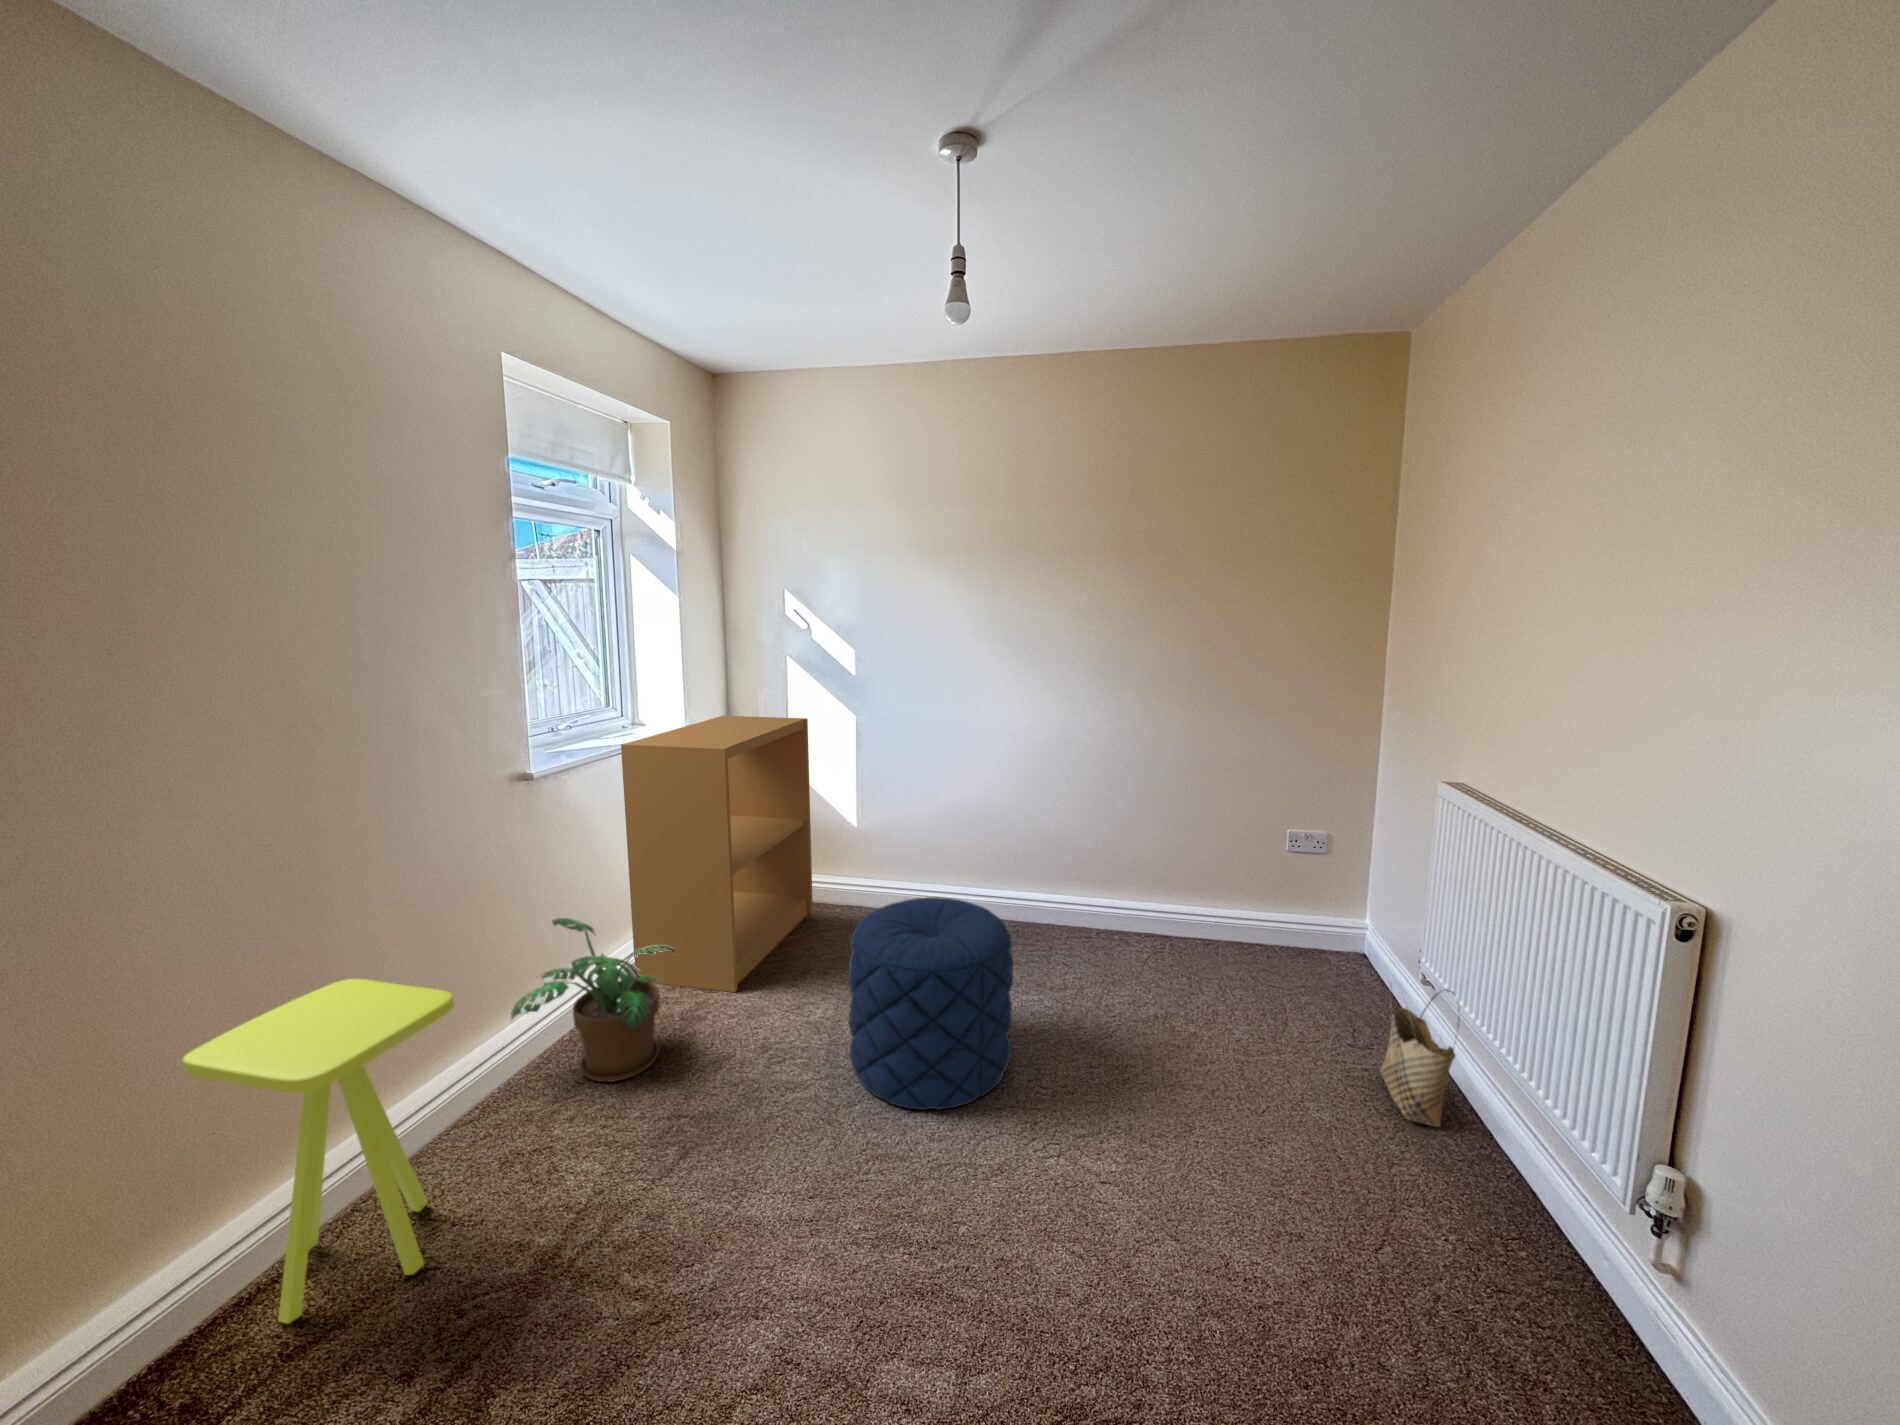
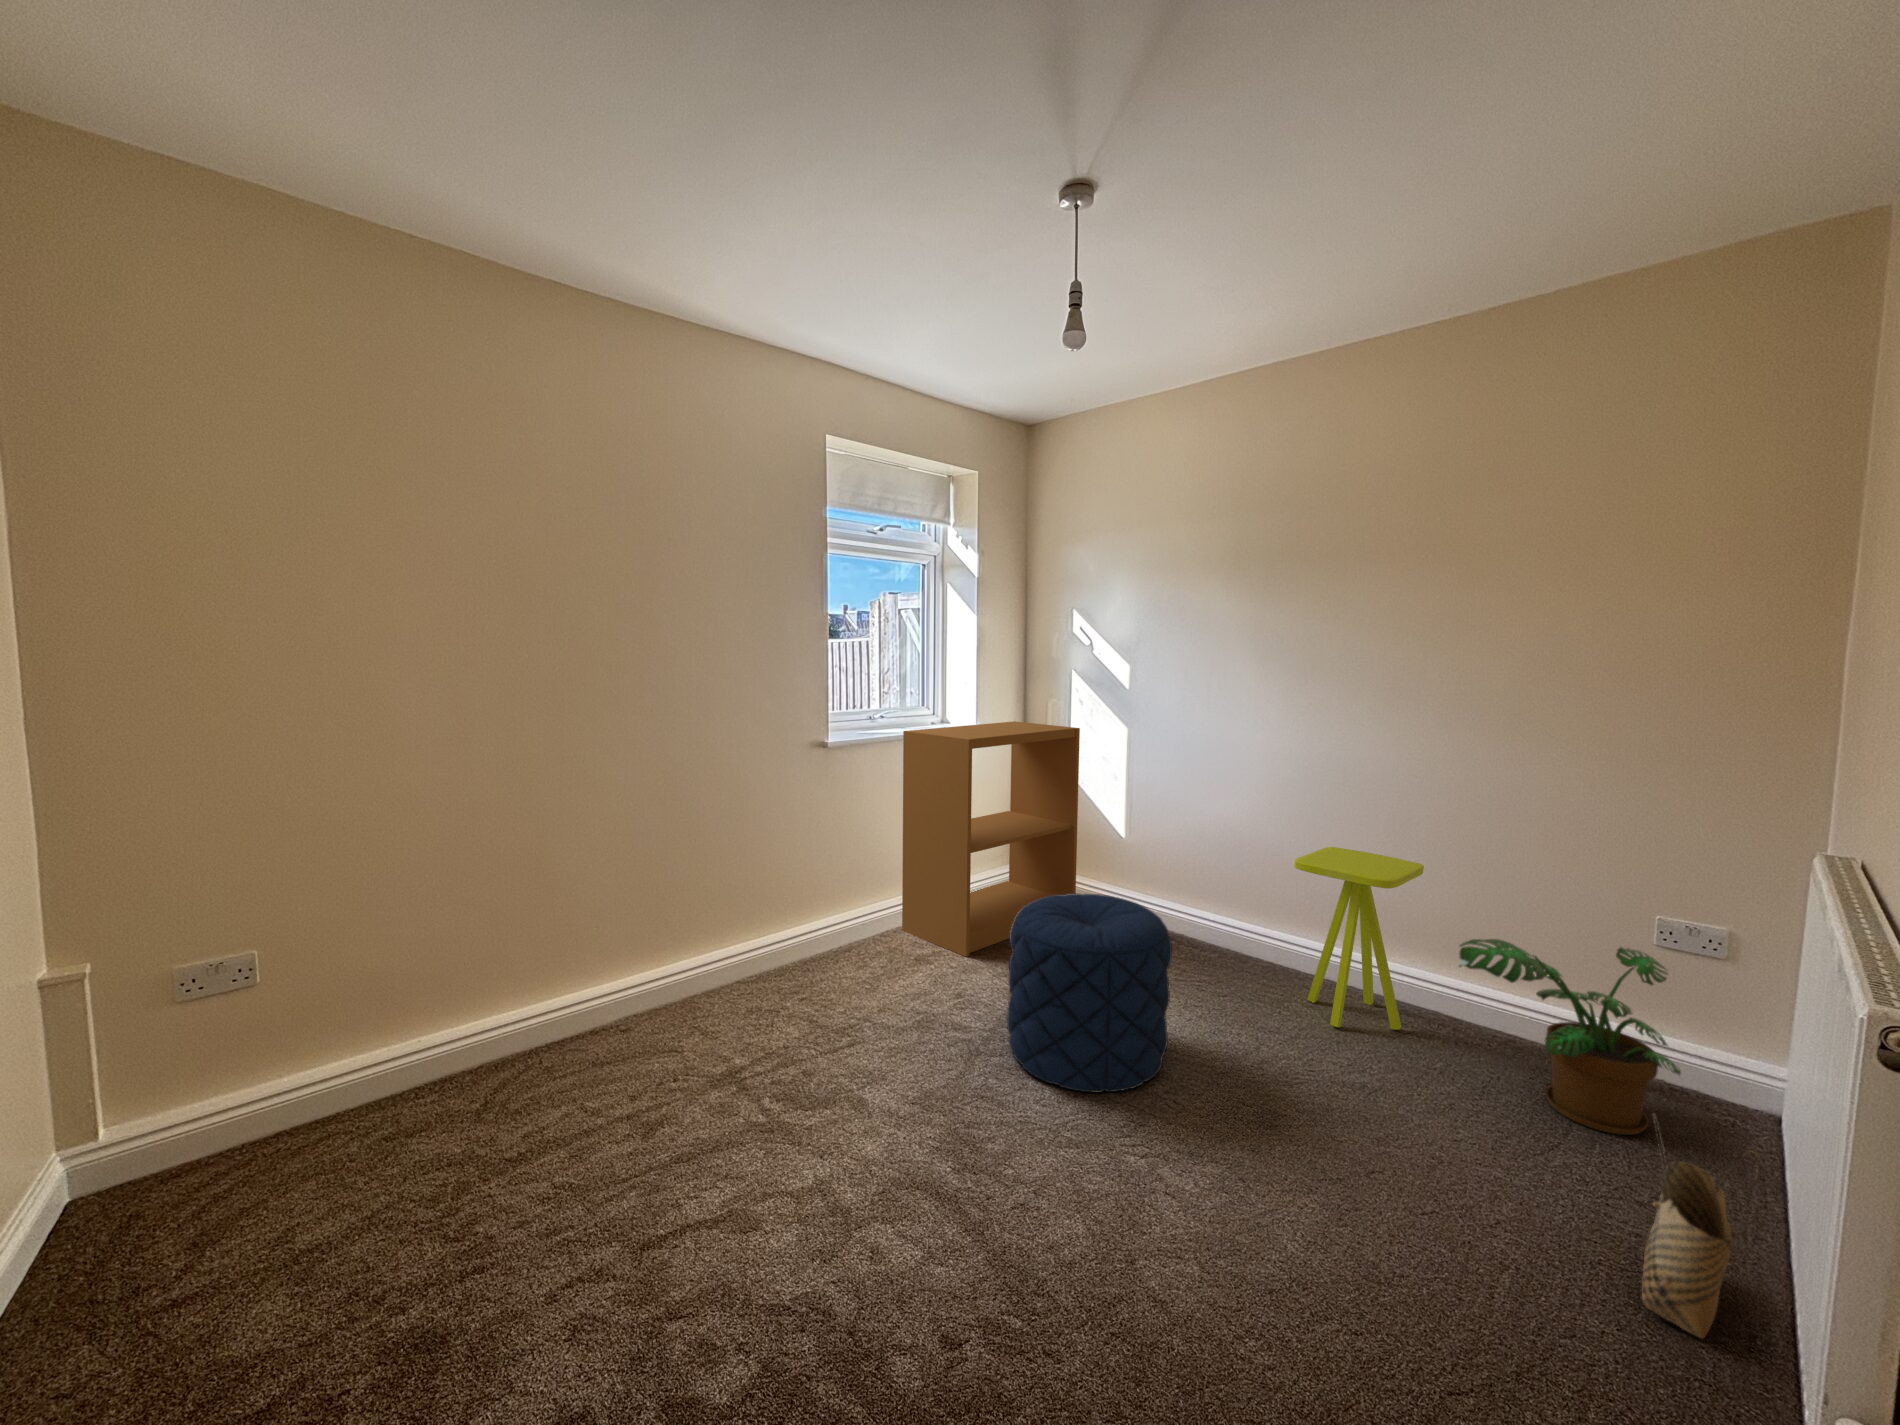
potted plant: present [511,918,675,1082] -> present [1459,939,1681,1135]
side table: present [182,979,454,1324] -> present [1295,847,1424,1030]

